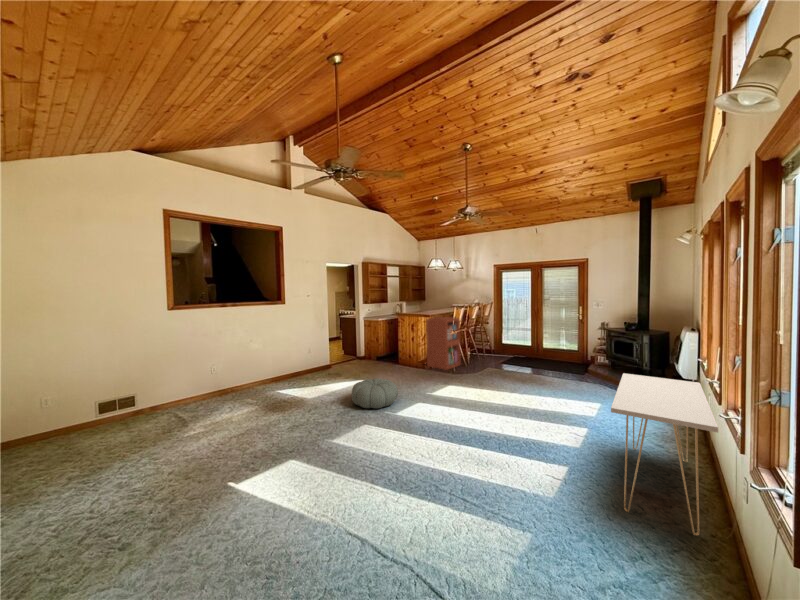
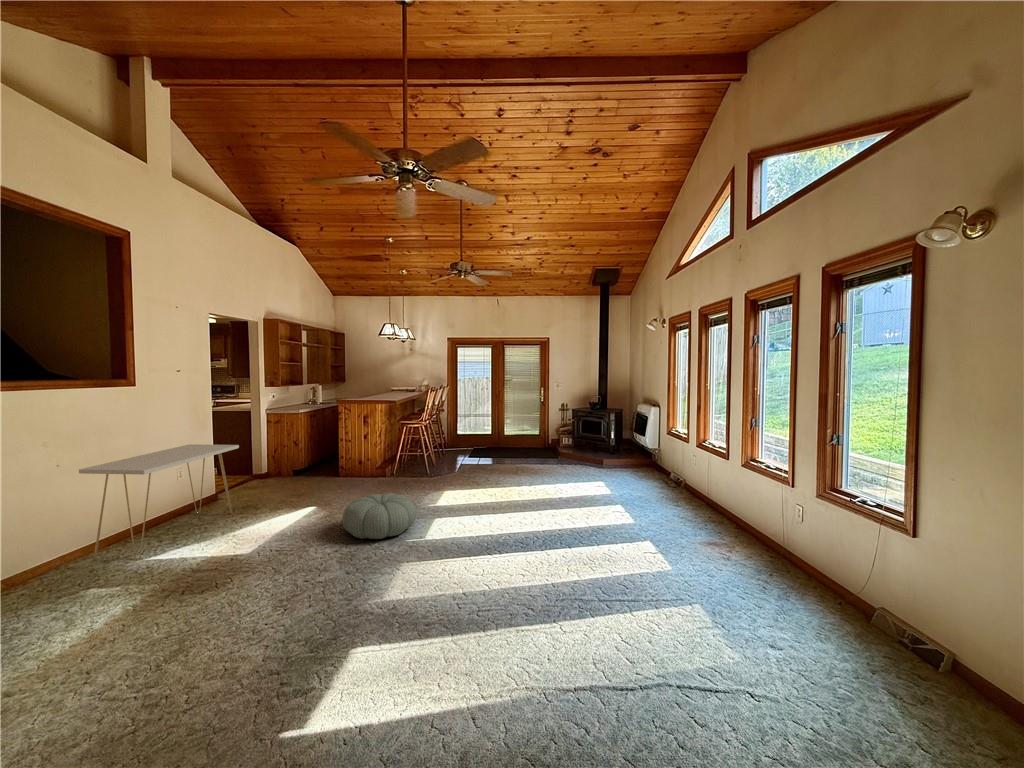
bookshelf: present [426,317,460,370] -> none [387,403,429,474]
console table: present [611,373,718,536] -> present [79,444,239,559]

